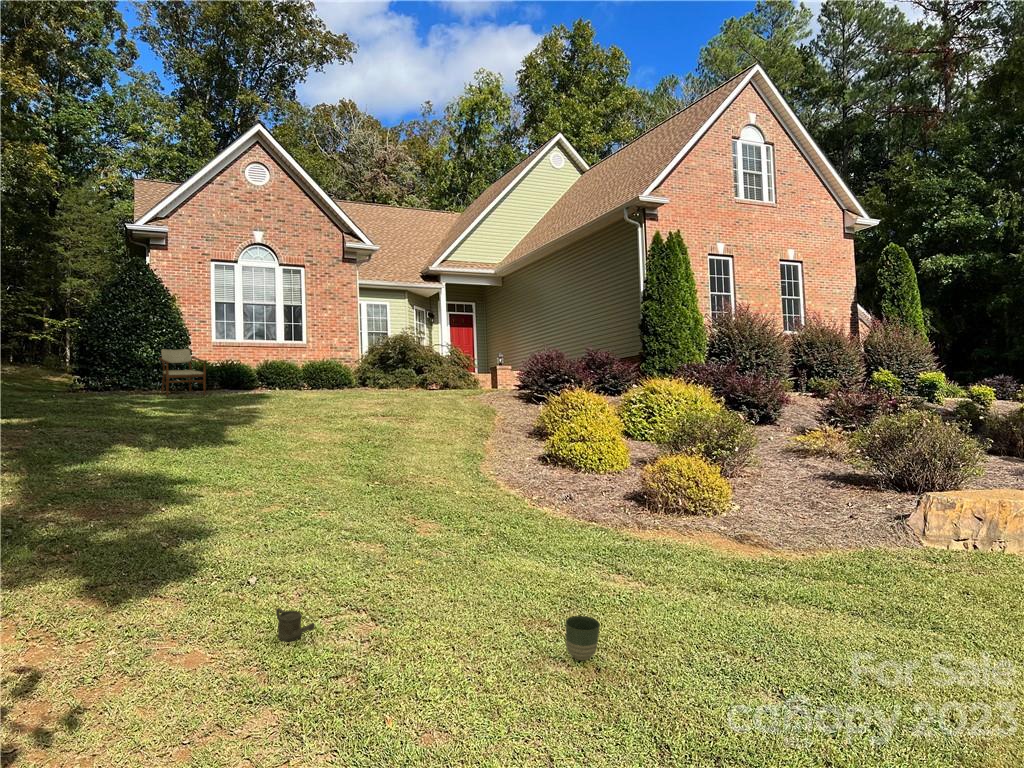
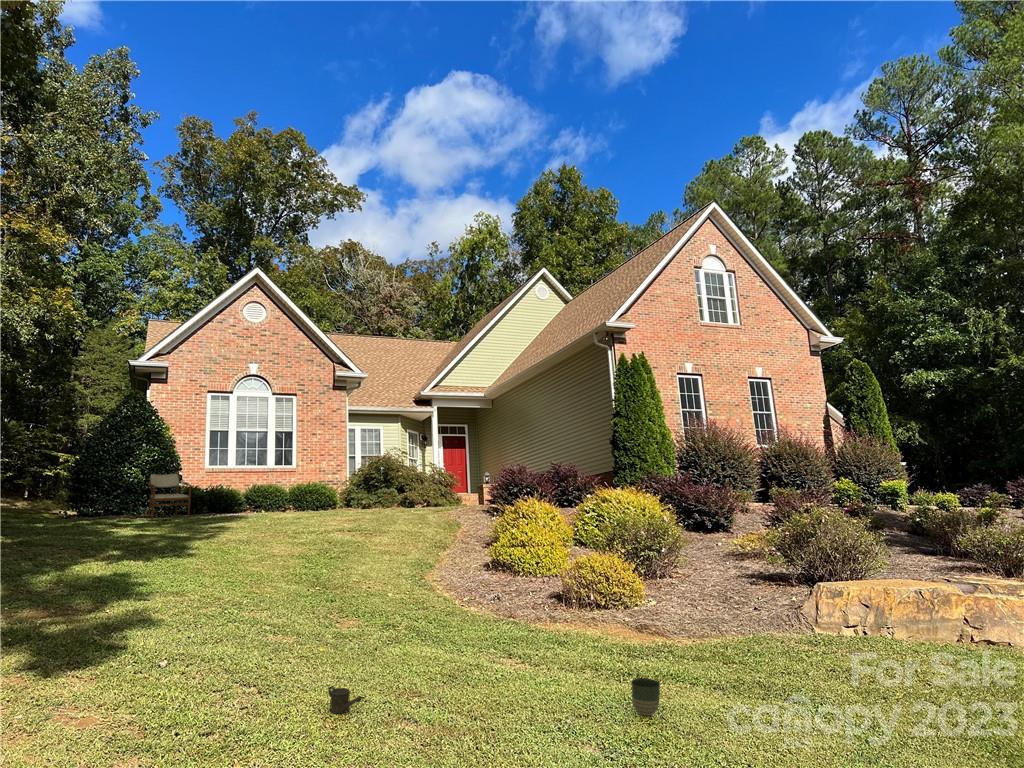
watering can: present [276,608,315,641] -> present [328,686,362,714]
planter: present [566,616,600,660] -> present [631,678,660,716]

